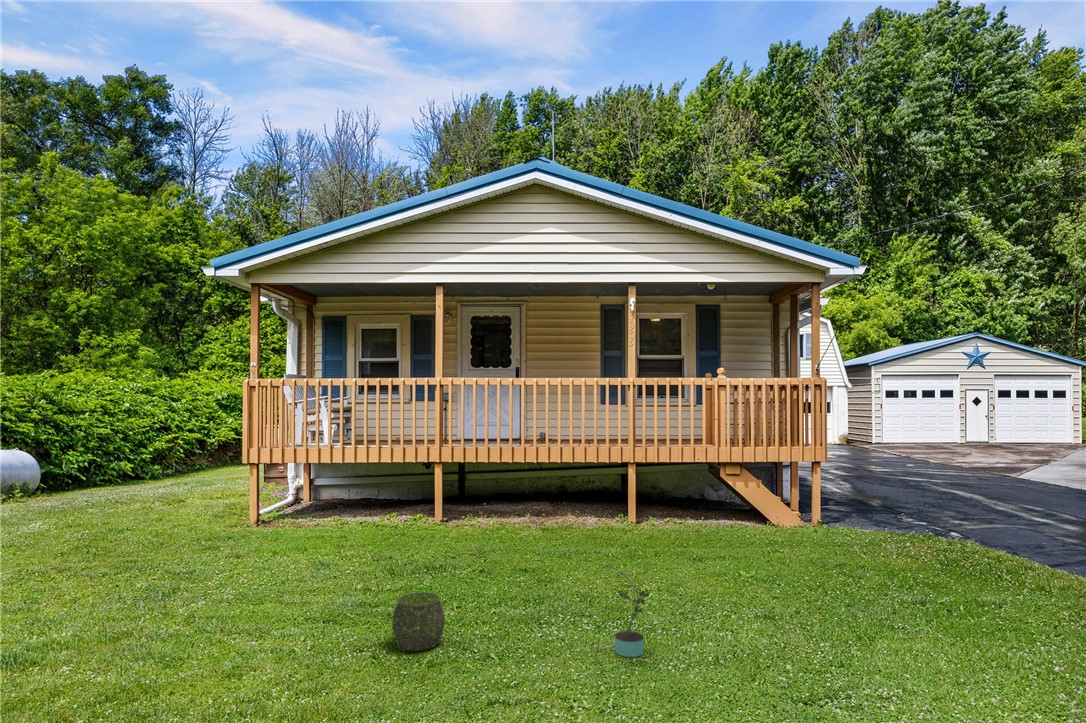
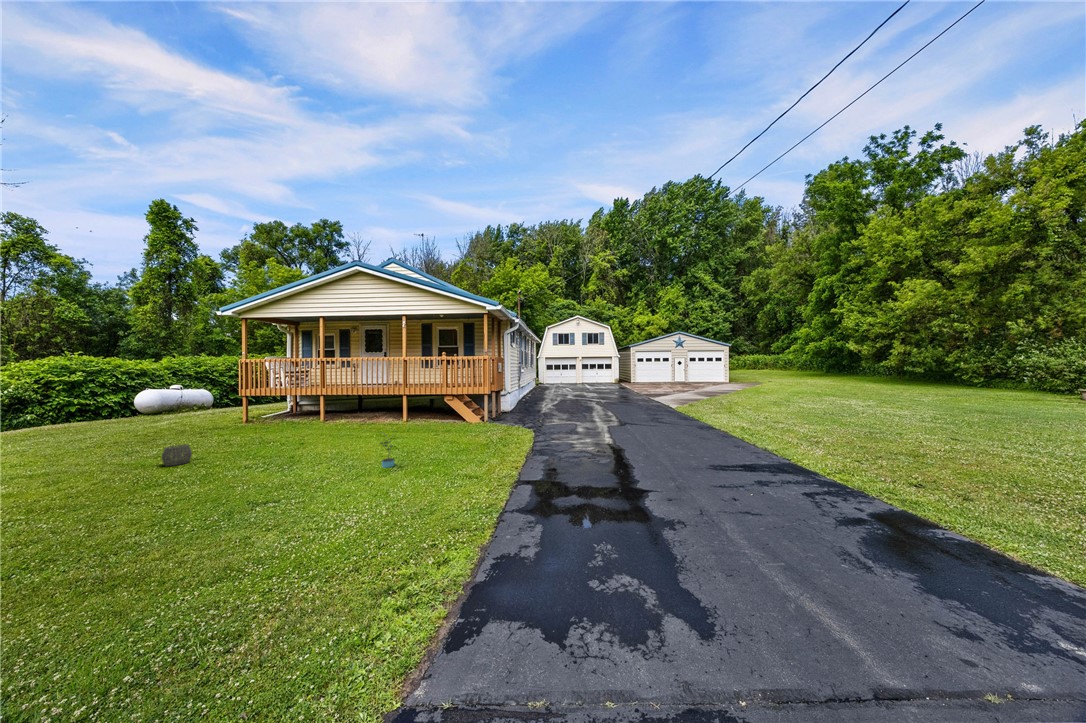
potted plant: present [602,555,649,657] -> present [380,441,394,468]

